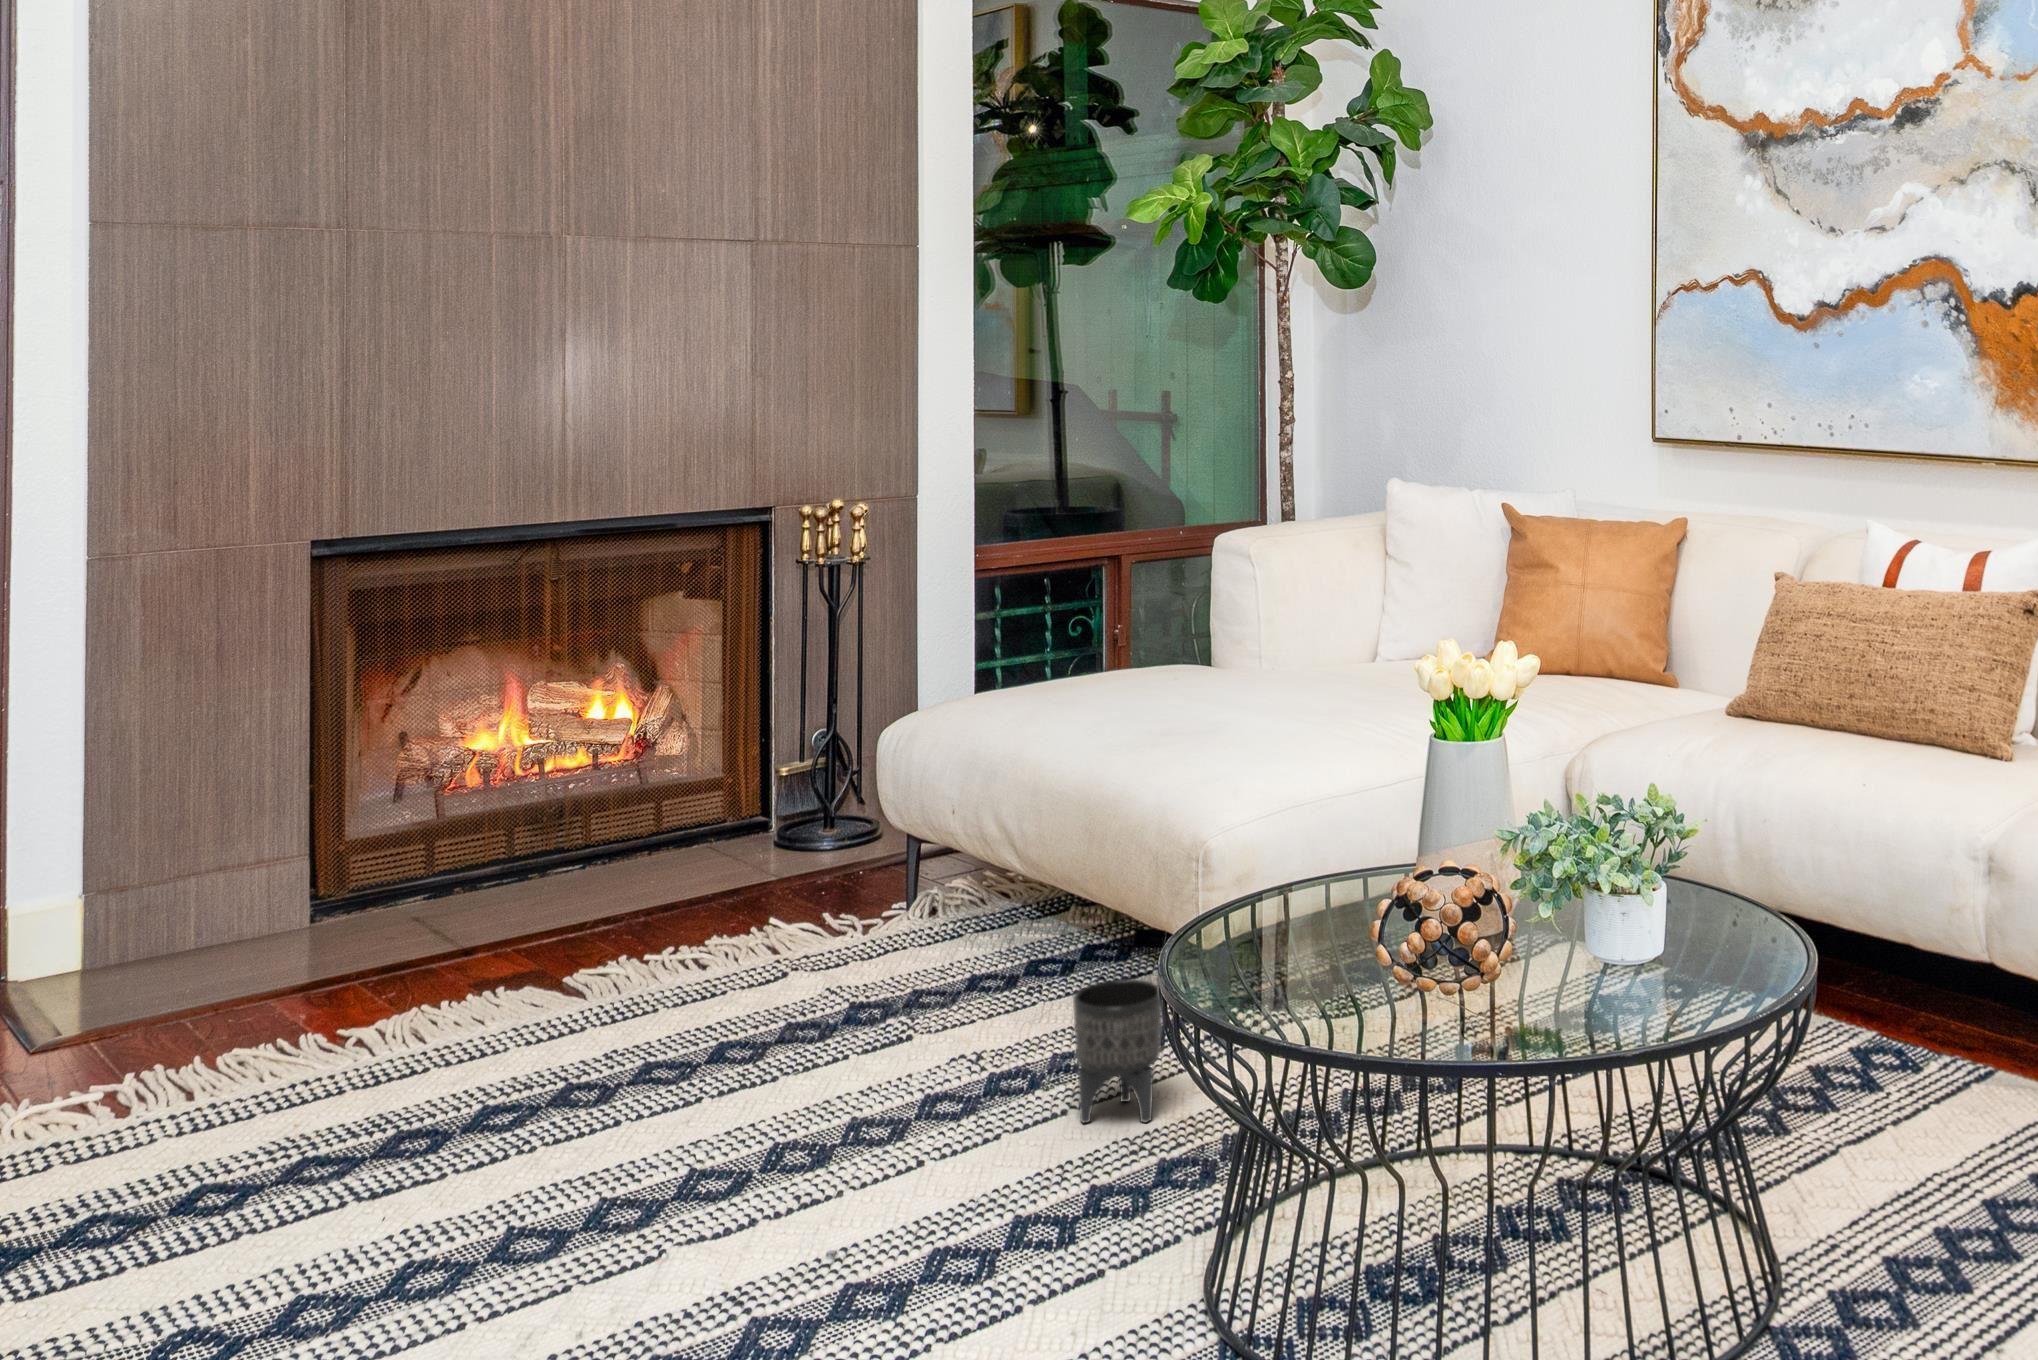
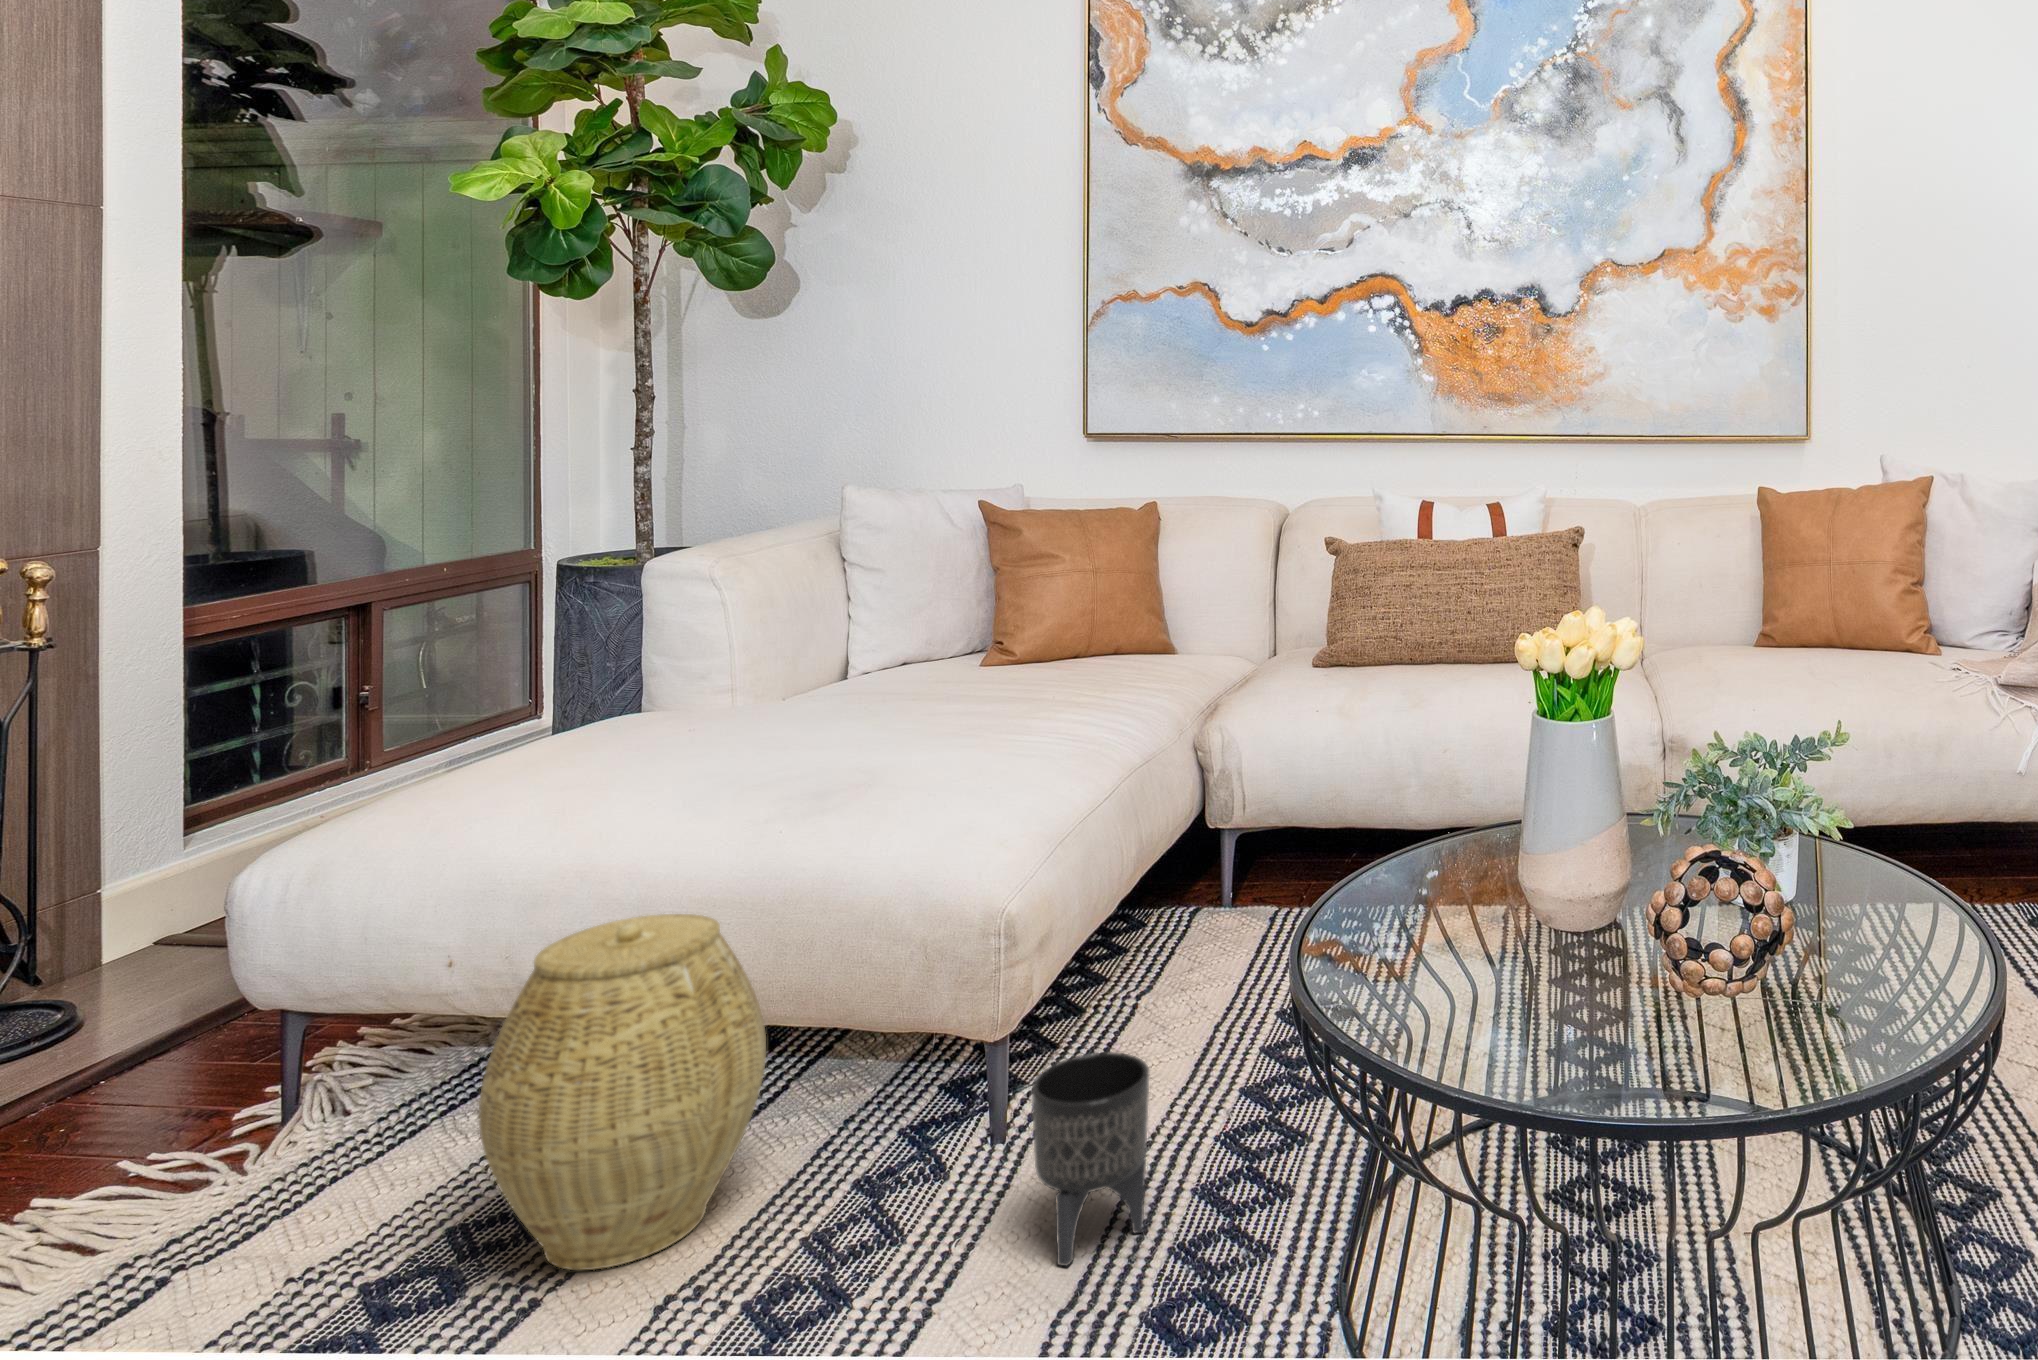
woven basket: none [851,813,1027,1039] -> present [479,914,766,1270]

